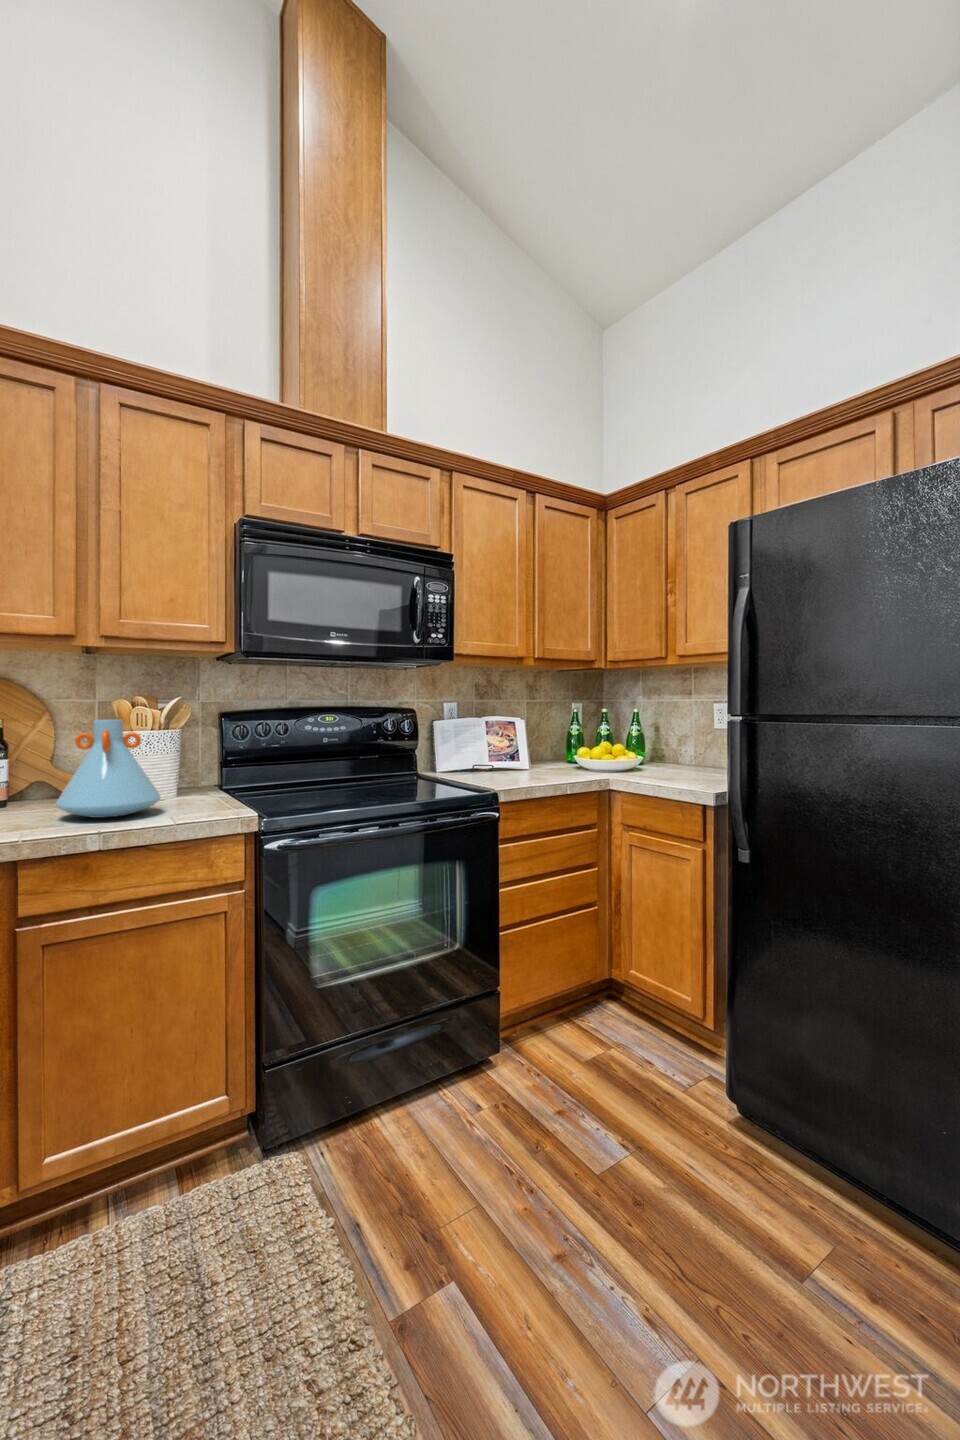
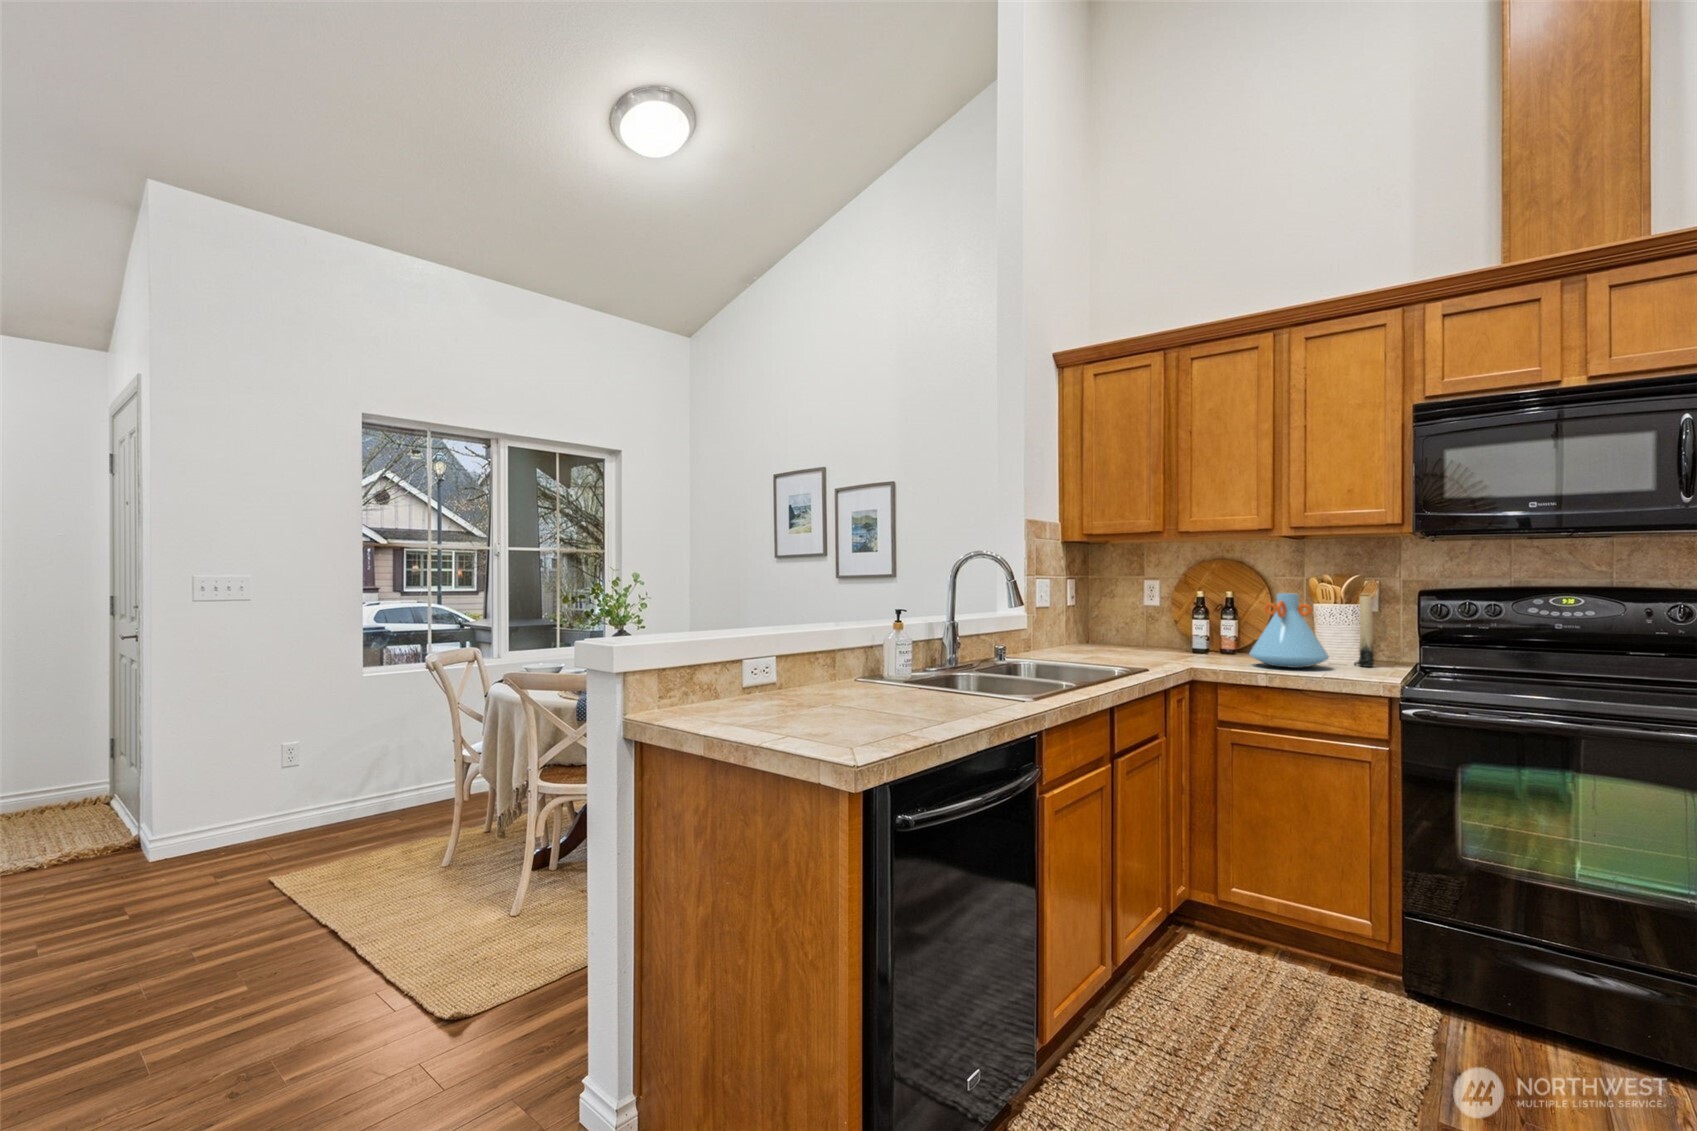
candle: none [172,717,195,801] -> present [1354,593,1374,667]

